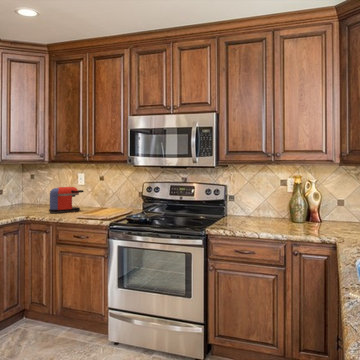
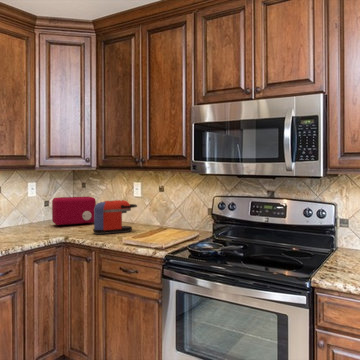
toaster: none [9,186,47,210] -> present [52,197,96,226]

